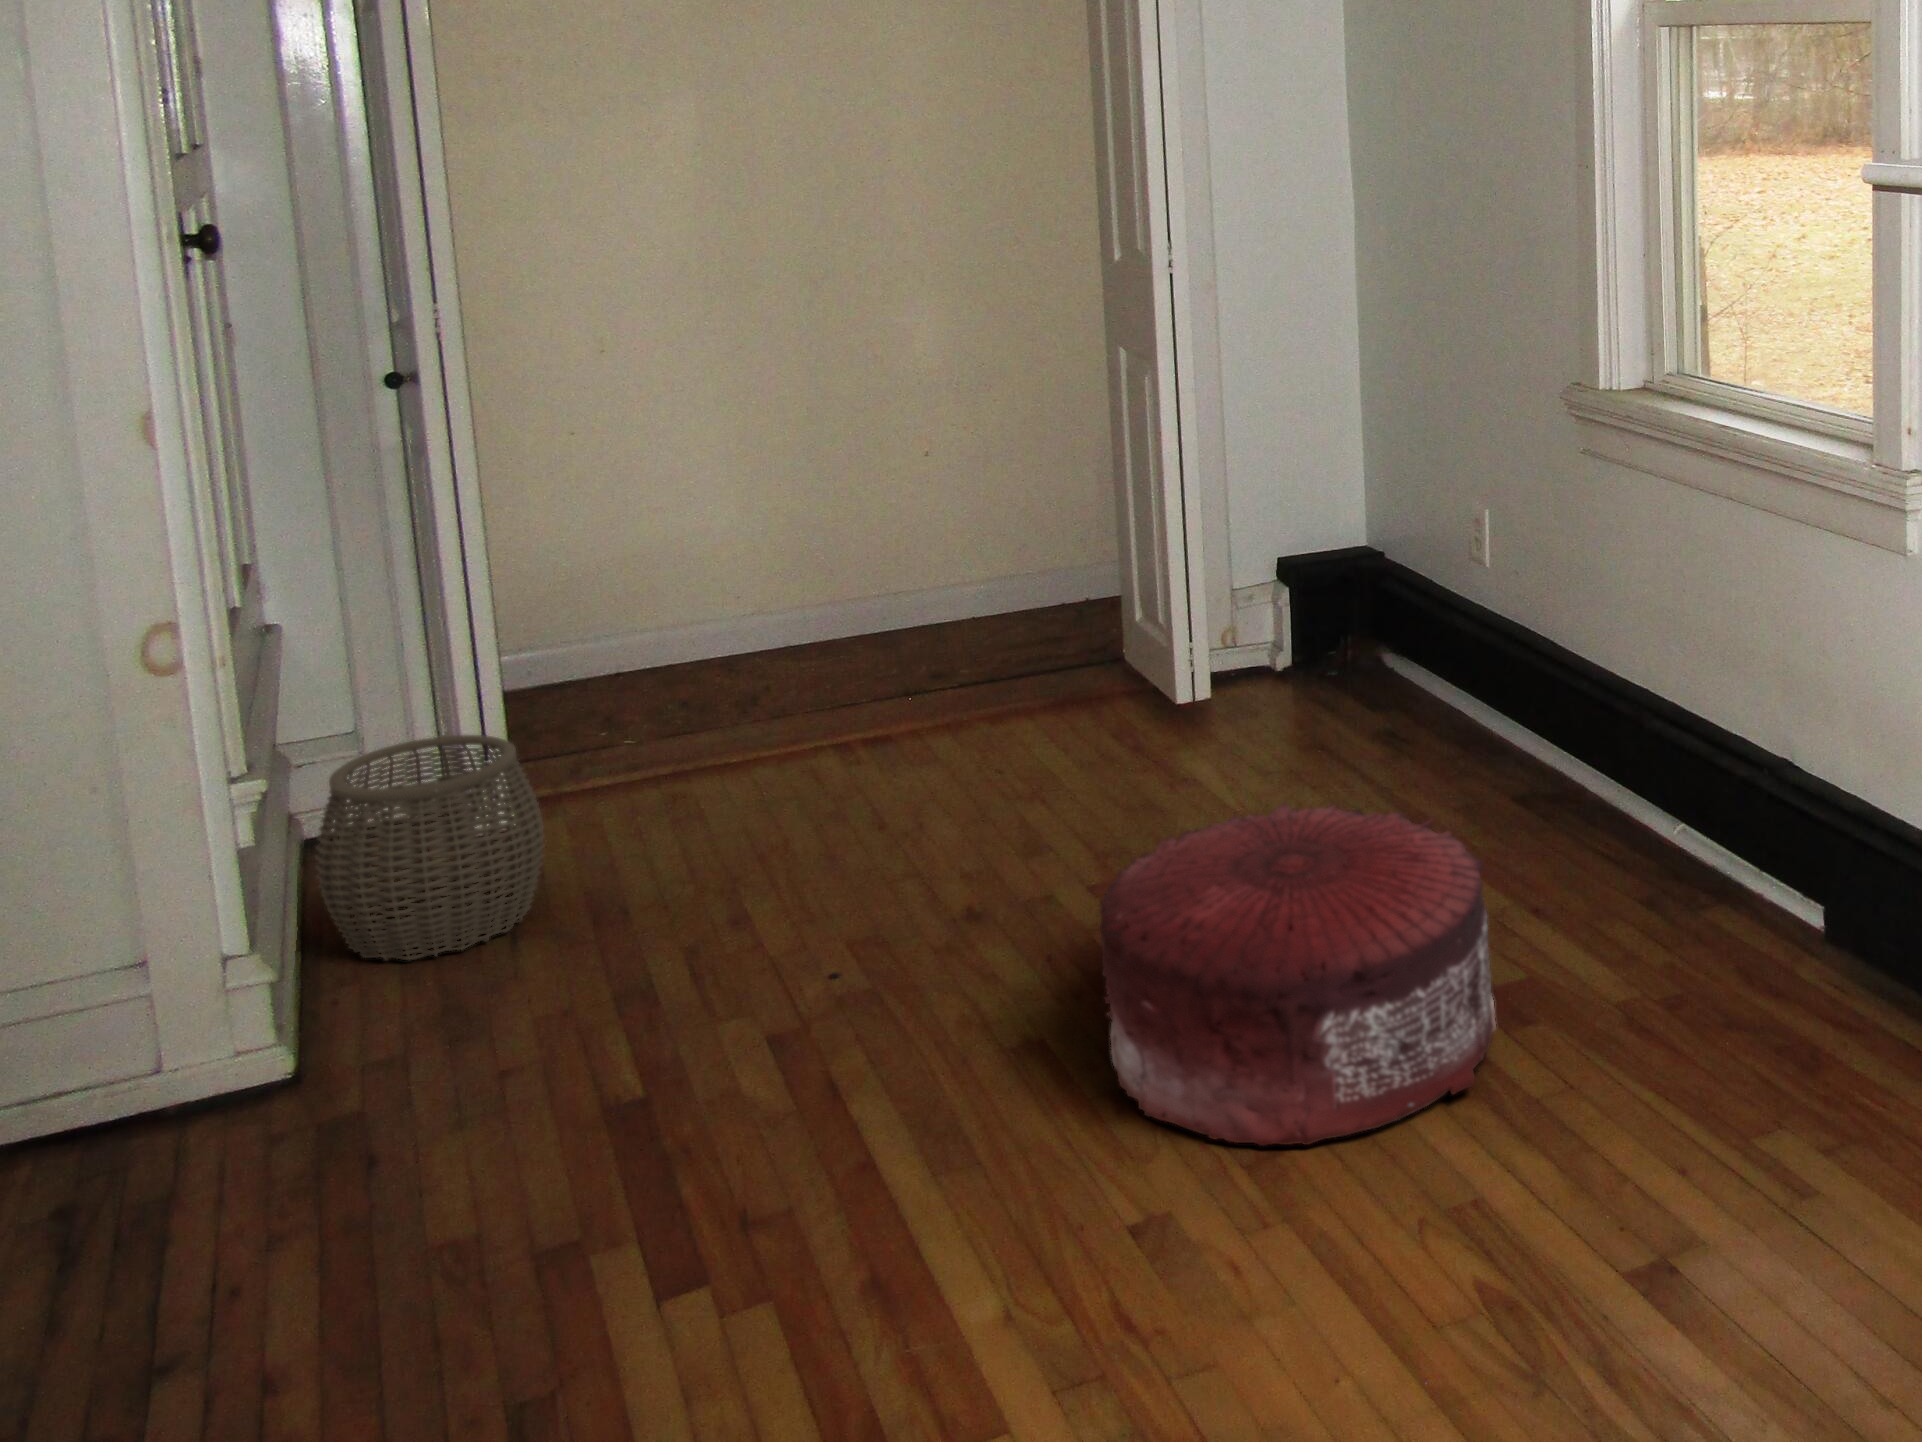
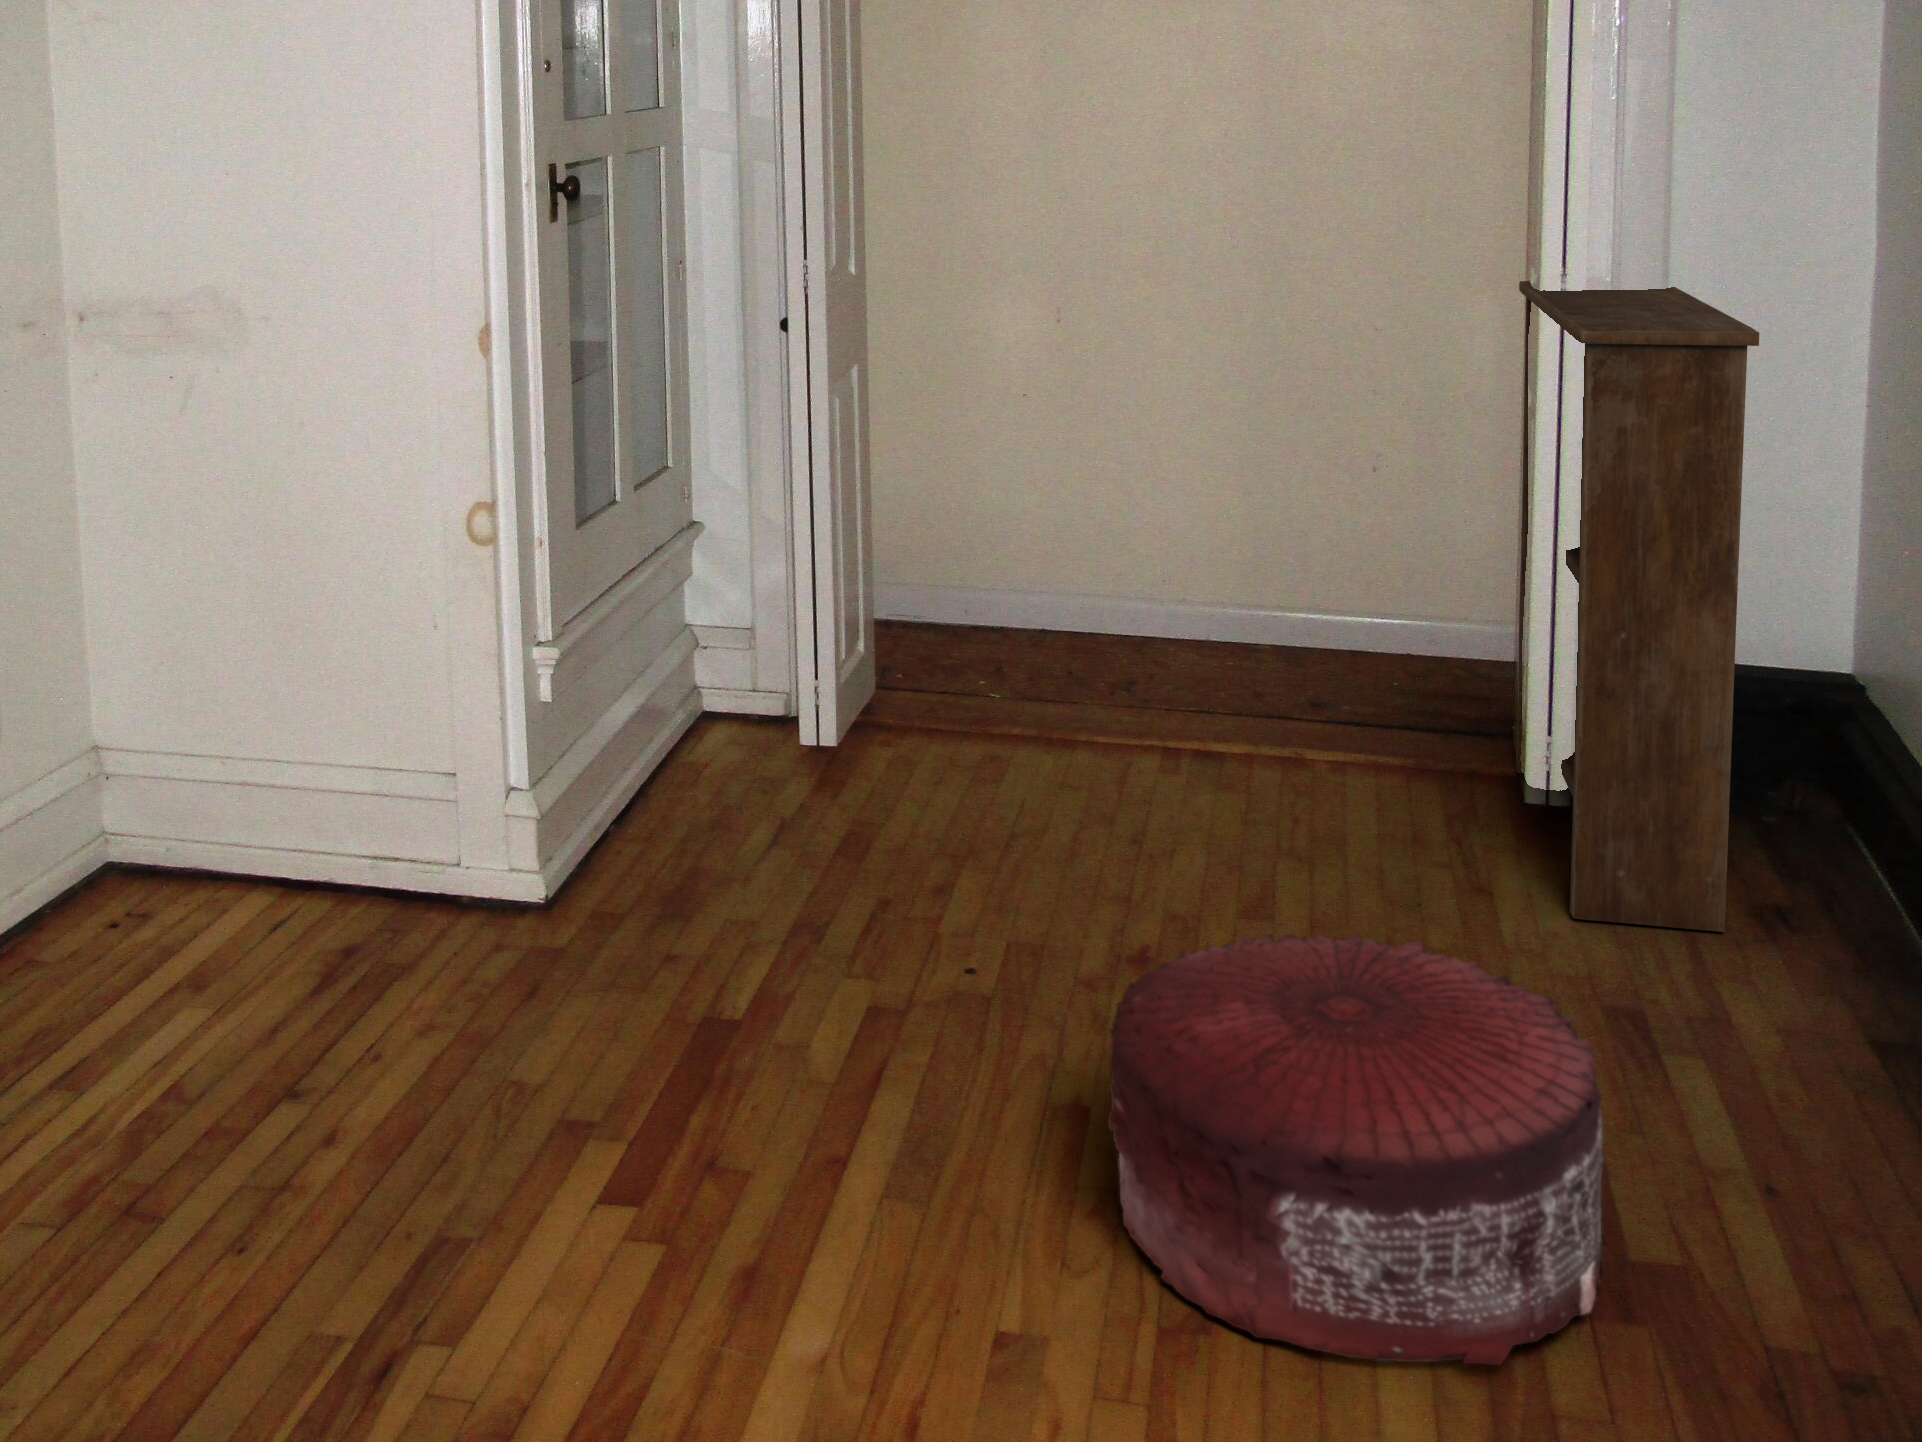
bookshelf: none [1108,254,1368,779] -> present [1516,281,1759,932]
woven basket: present [315,735,544,961] -> none [642,648,822,841]

